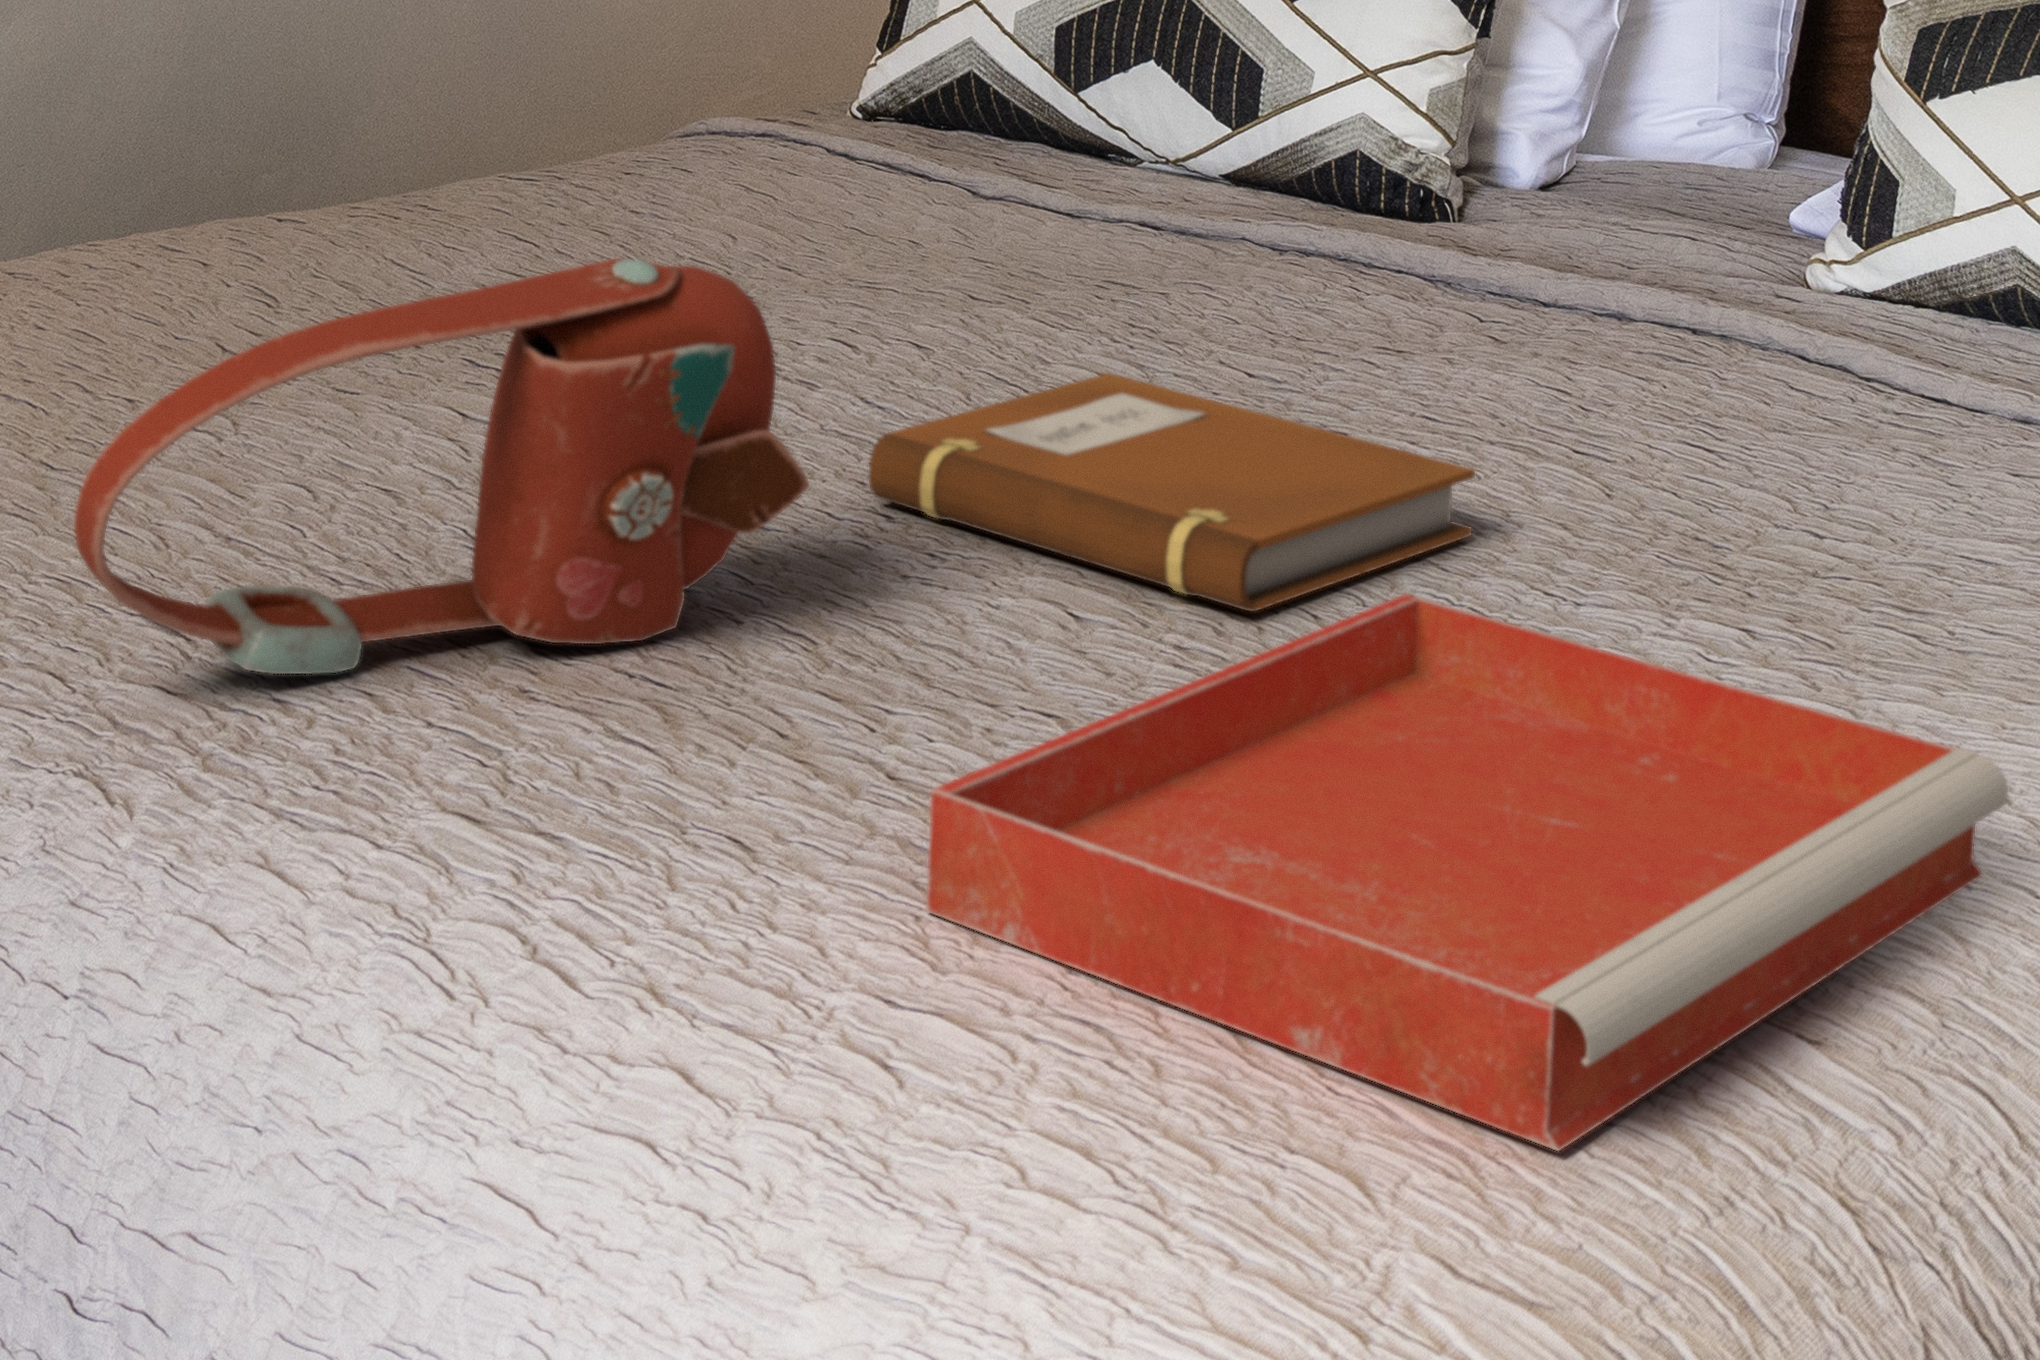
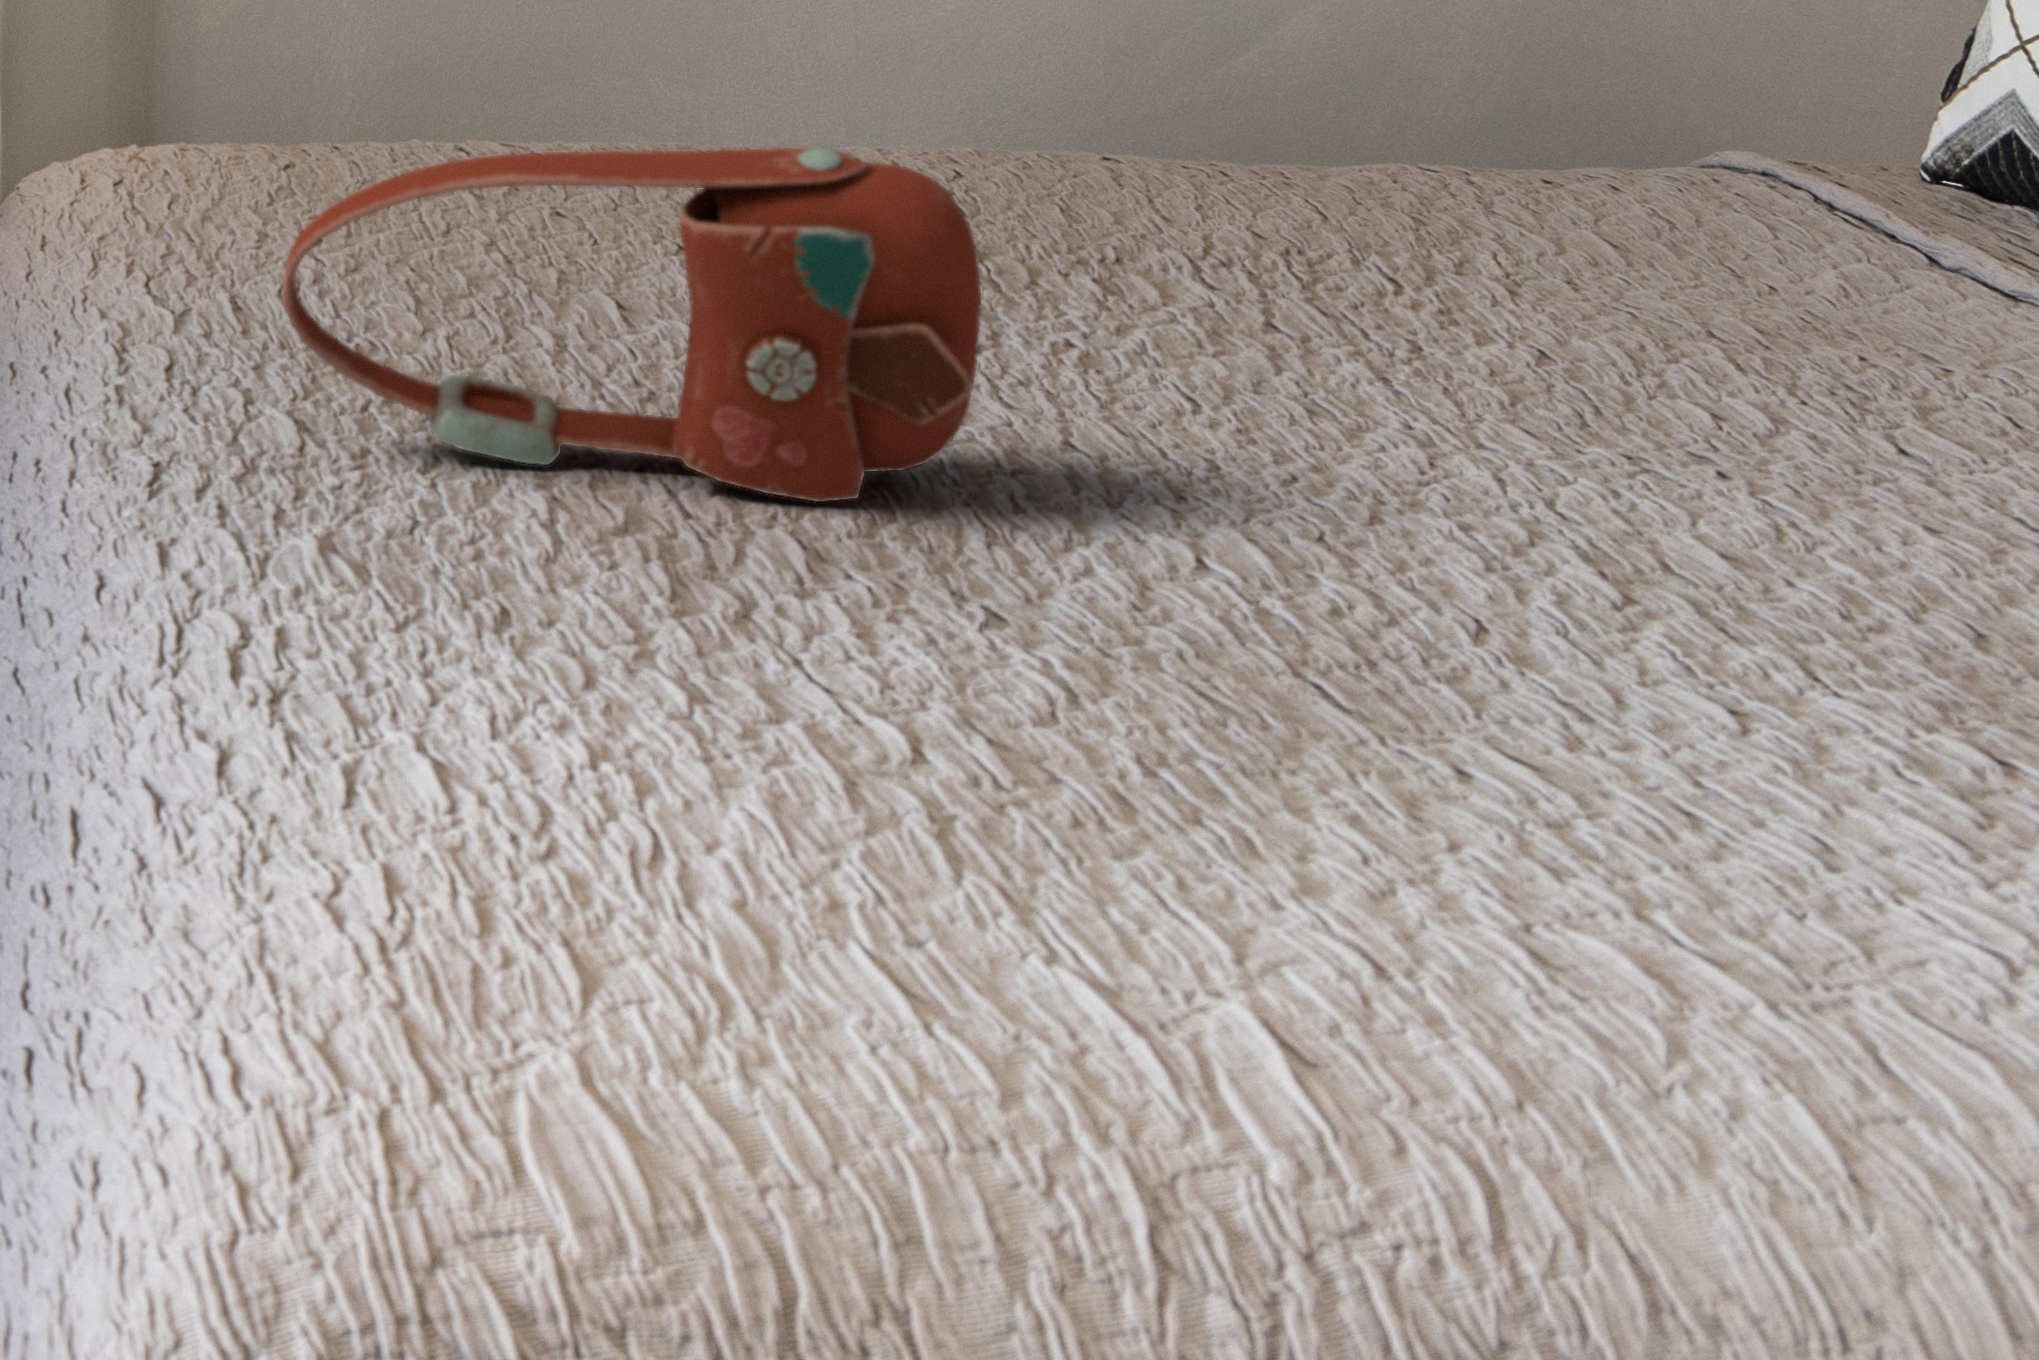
notebook: present [869,373,1475,611] -> none [1238,391,1882,623]
tray: present [926,594,2008,1151] -> none [675,607,1883,1049]

